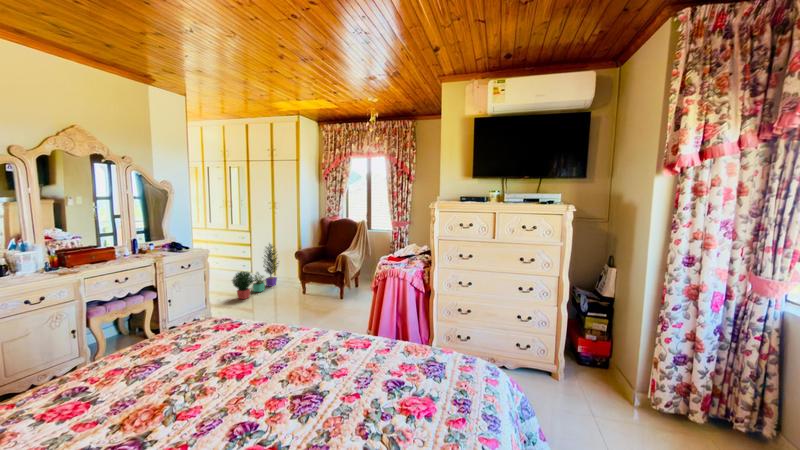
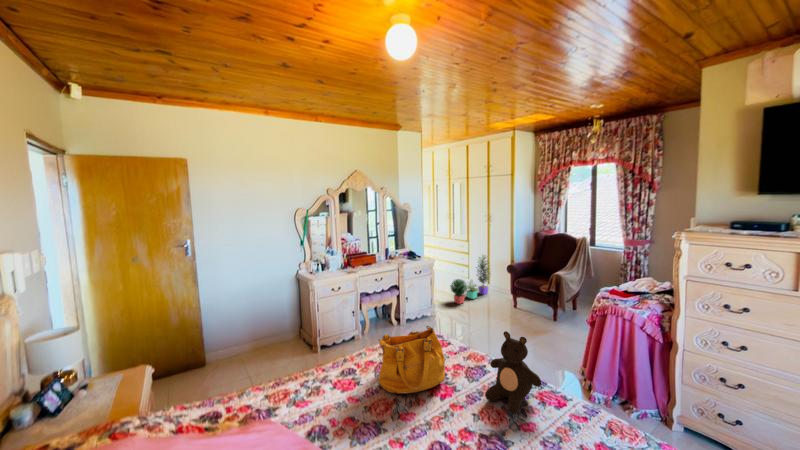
teddy bear: none [292,283,350,366] -> present [485,331,541,413]
handbag: none [125,296,238,398] -> present [378,326,445,394]

